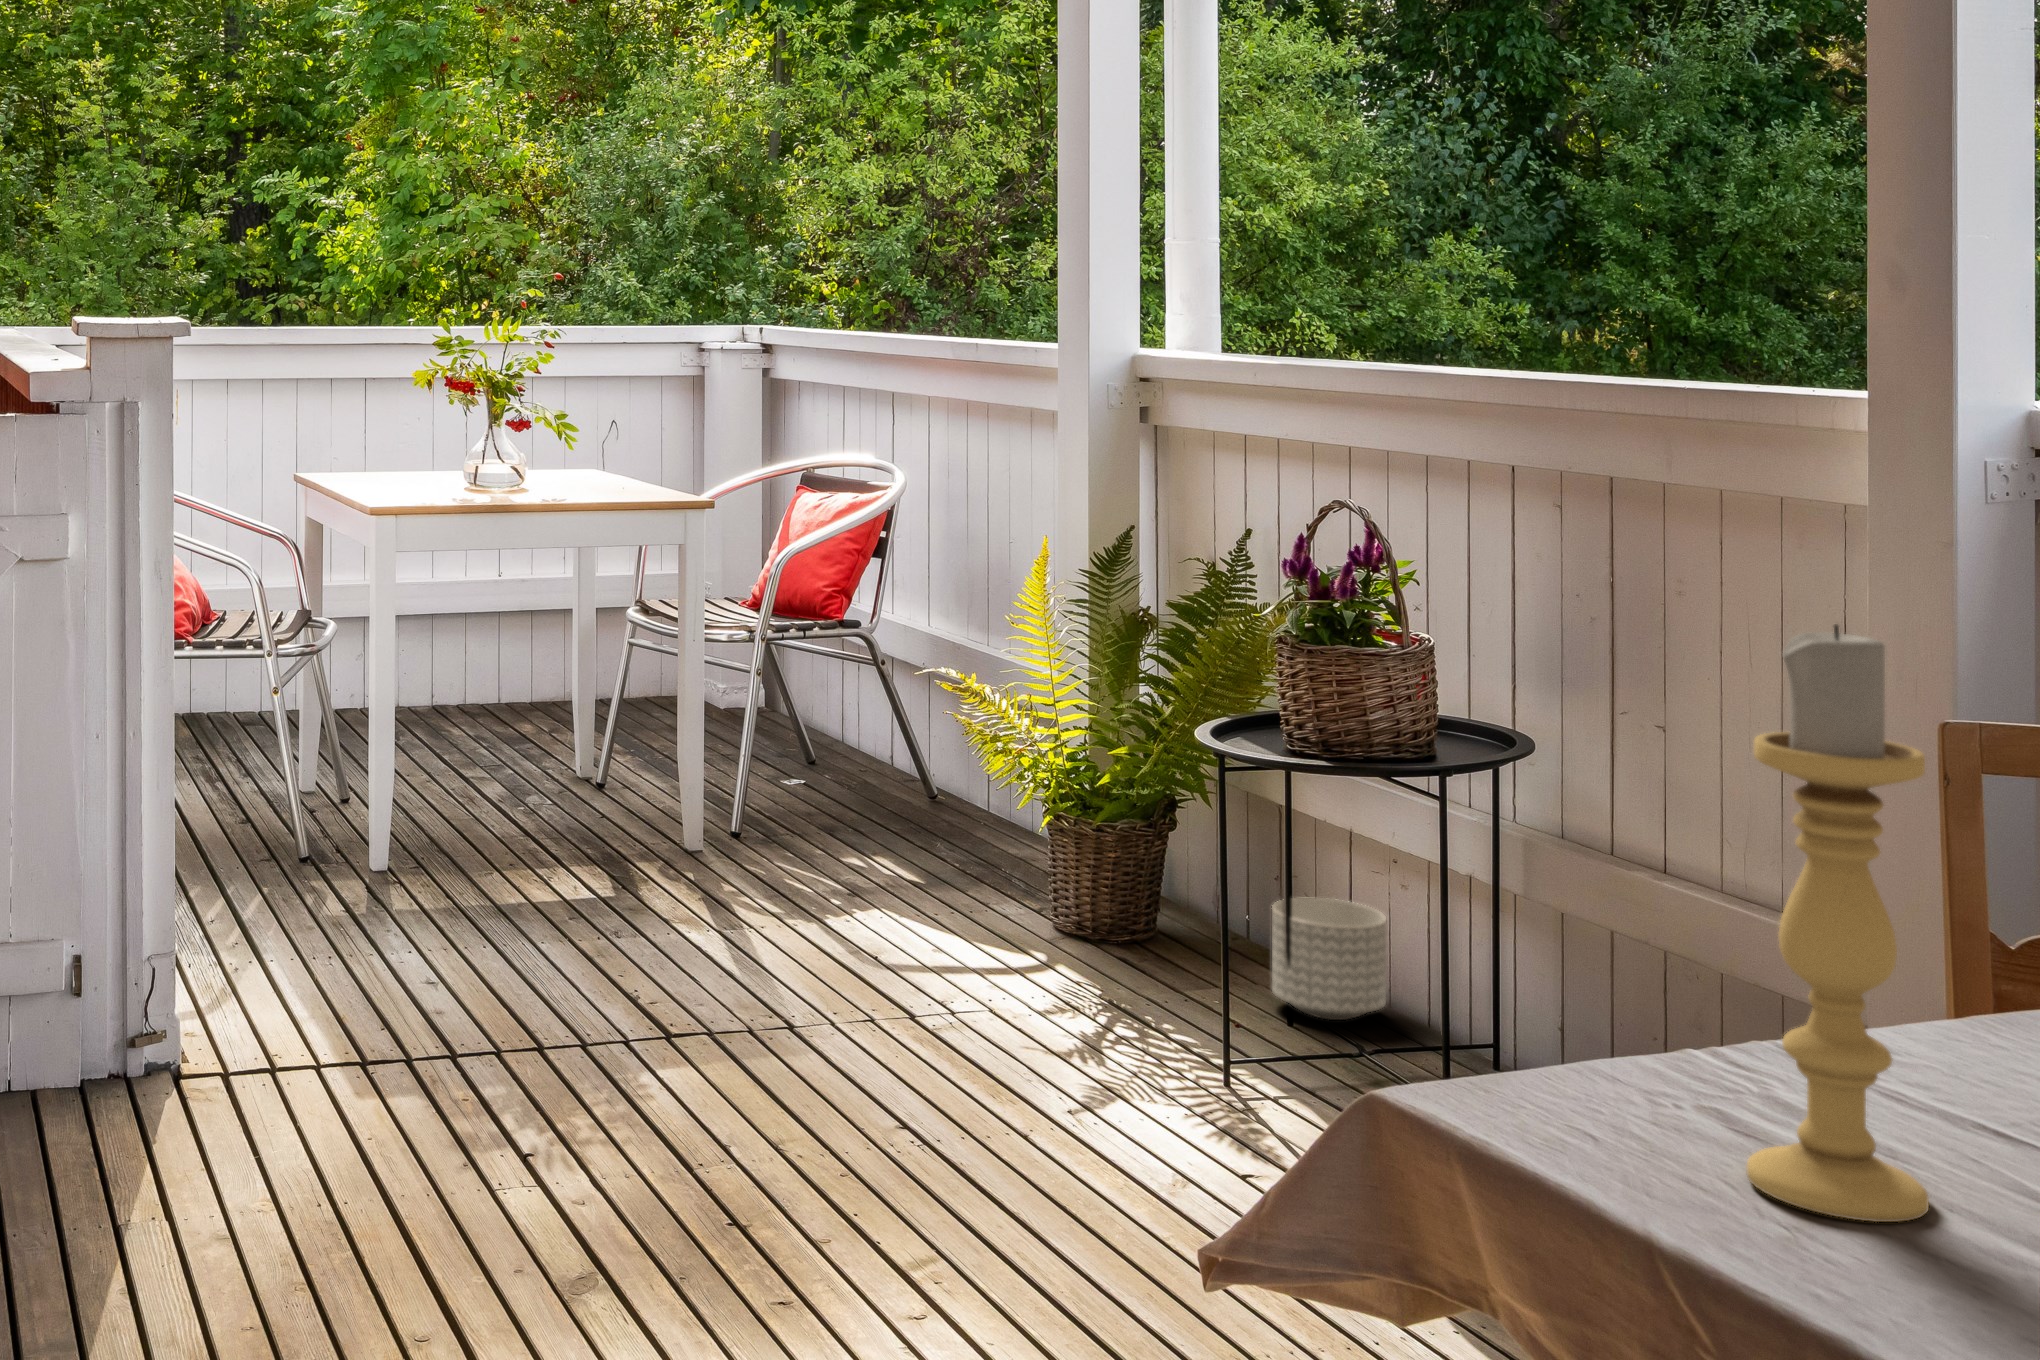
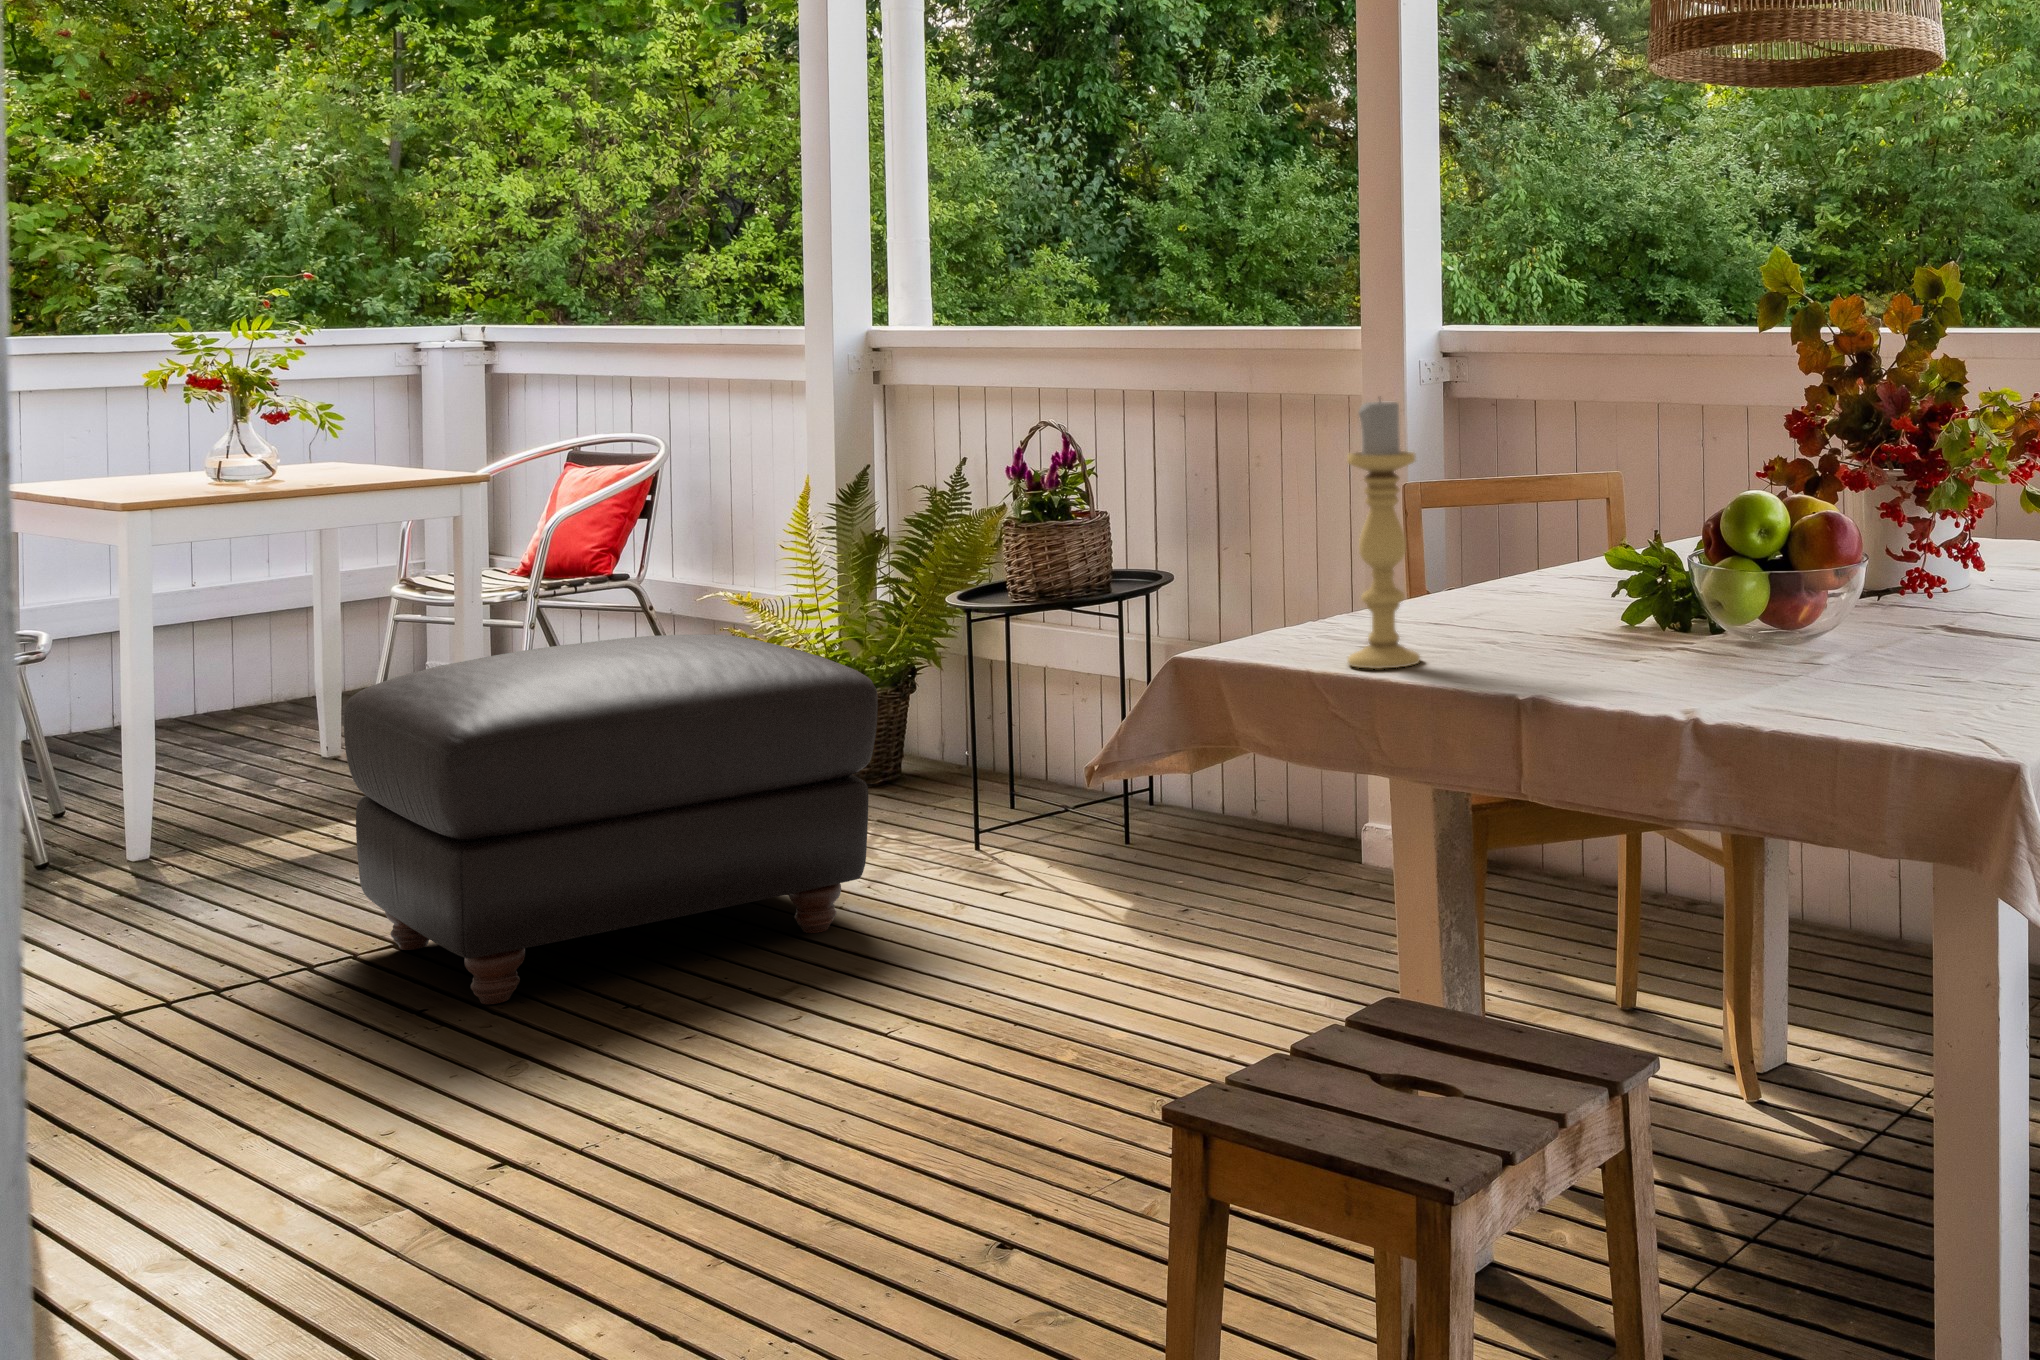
ottoman: none [482,738,1062,1184] -> present [344,634,878,1004]
planter: present [1272,898,1386,1020] -> none [996,720,1077,805]

